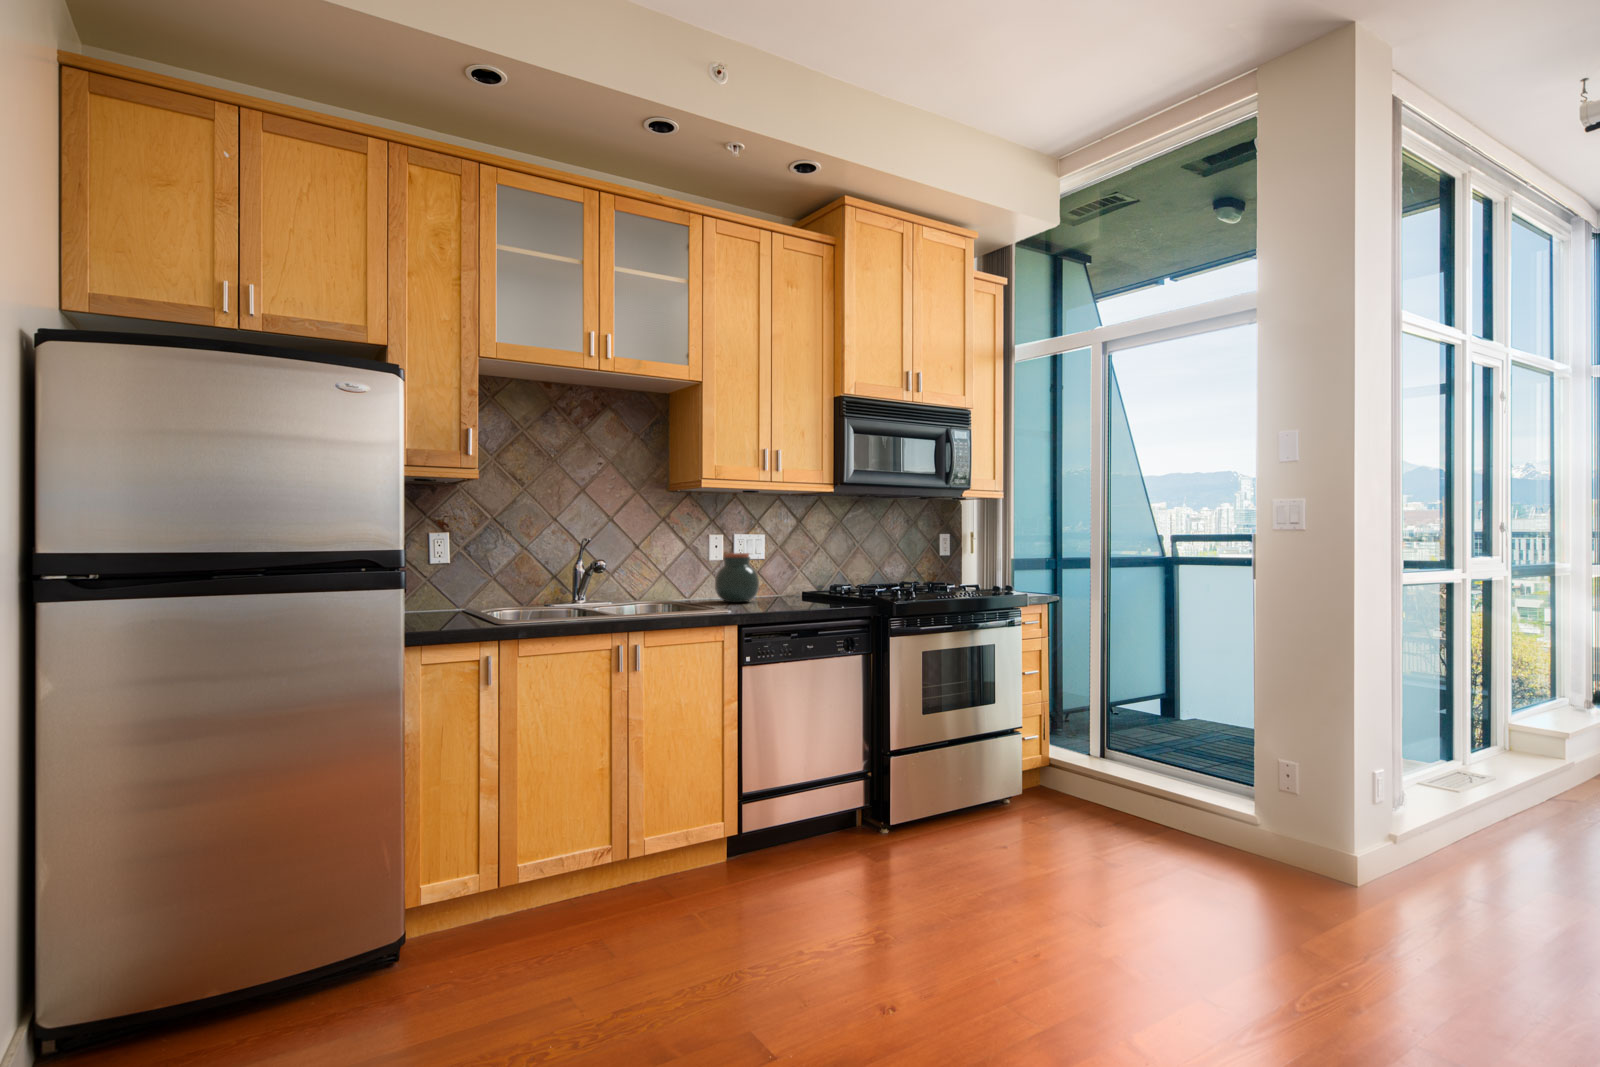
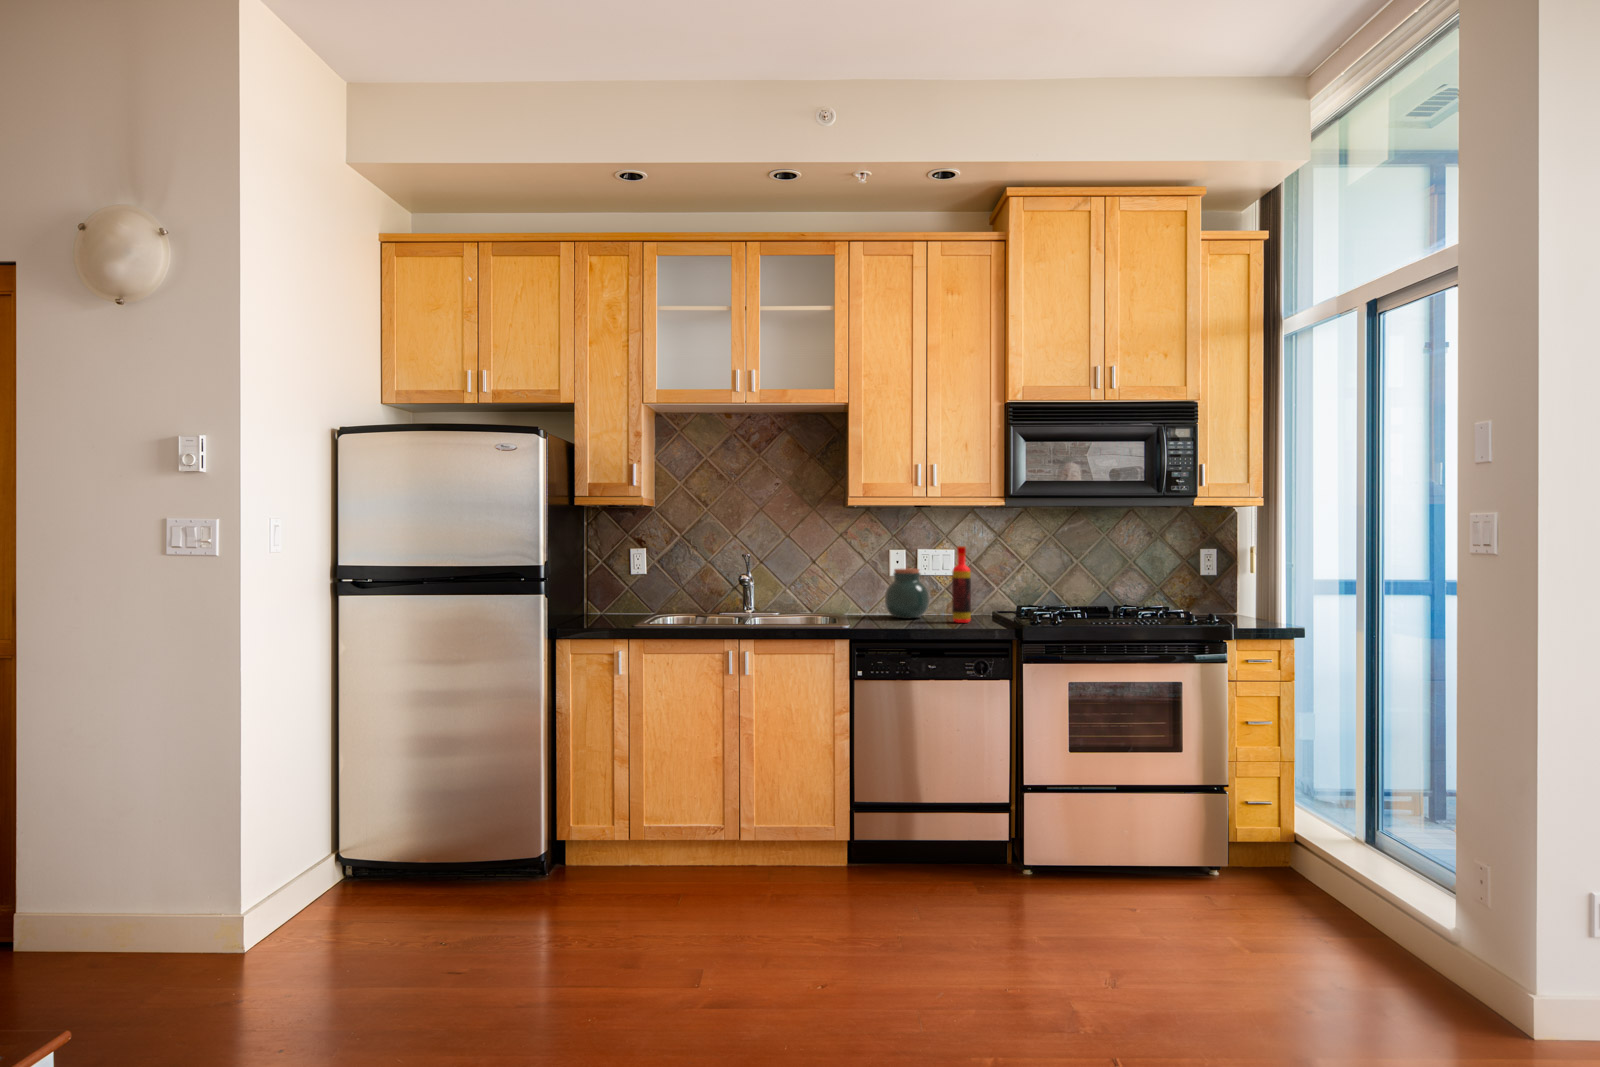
bottle: none [788,530,806,603] -> present [952,546,971,623]

